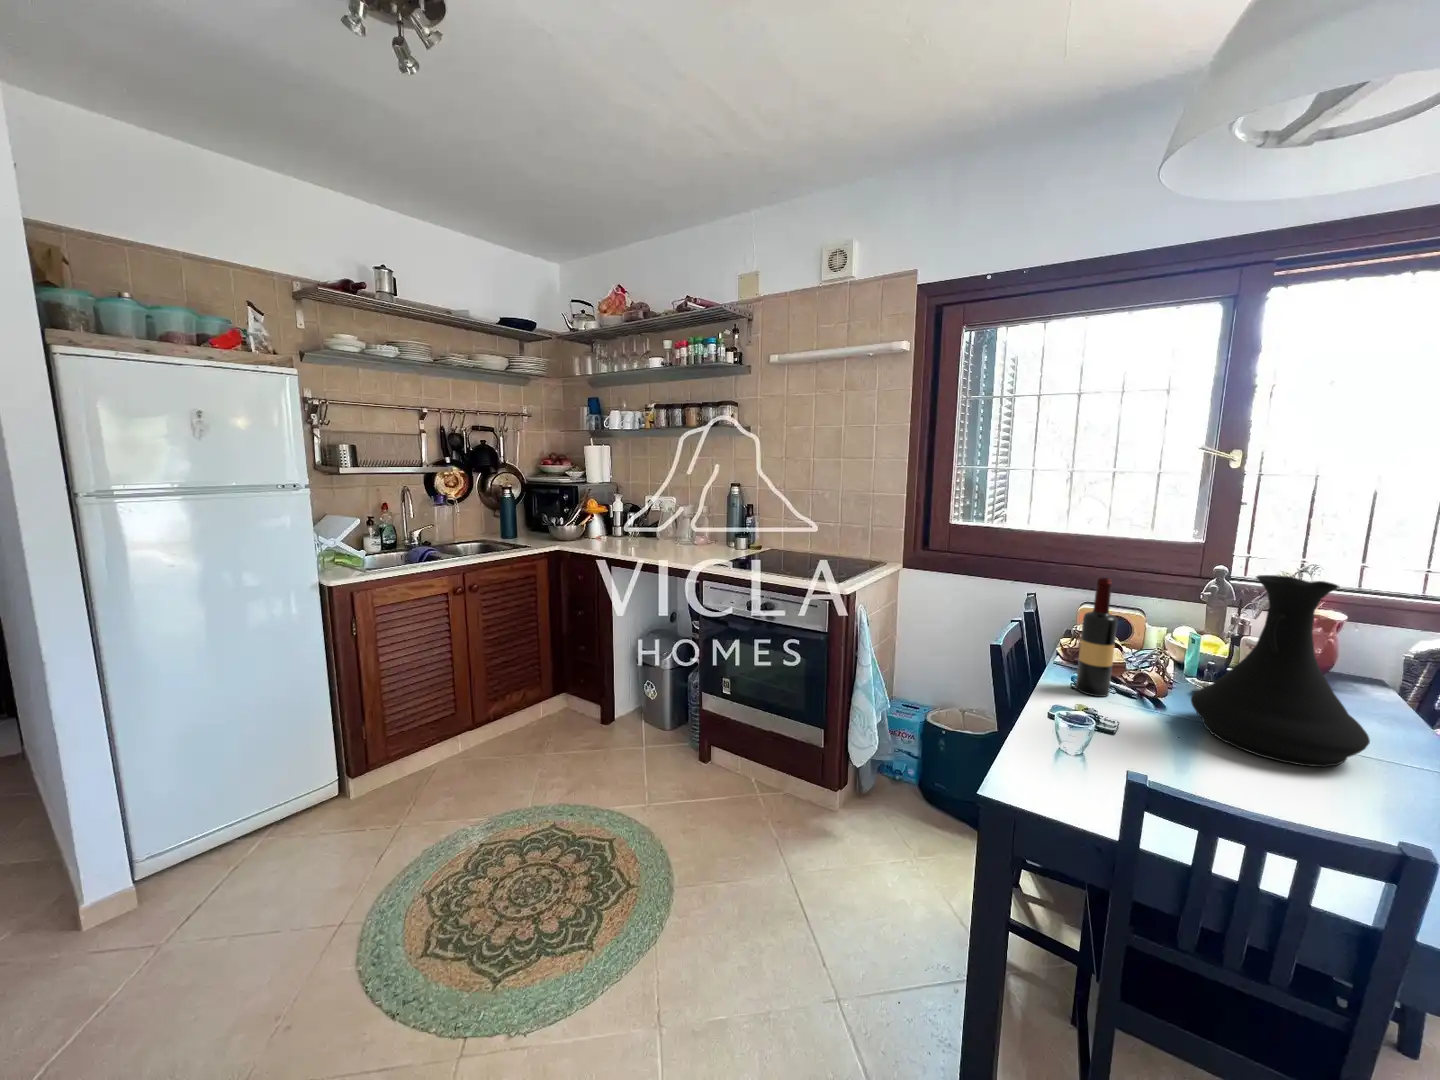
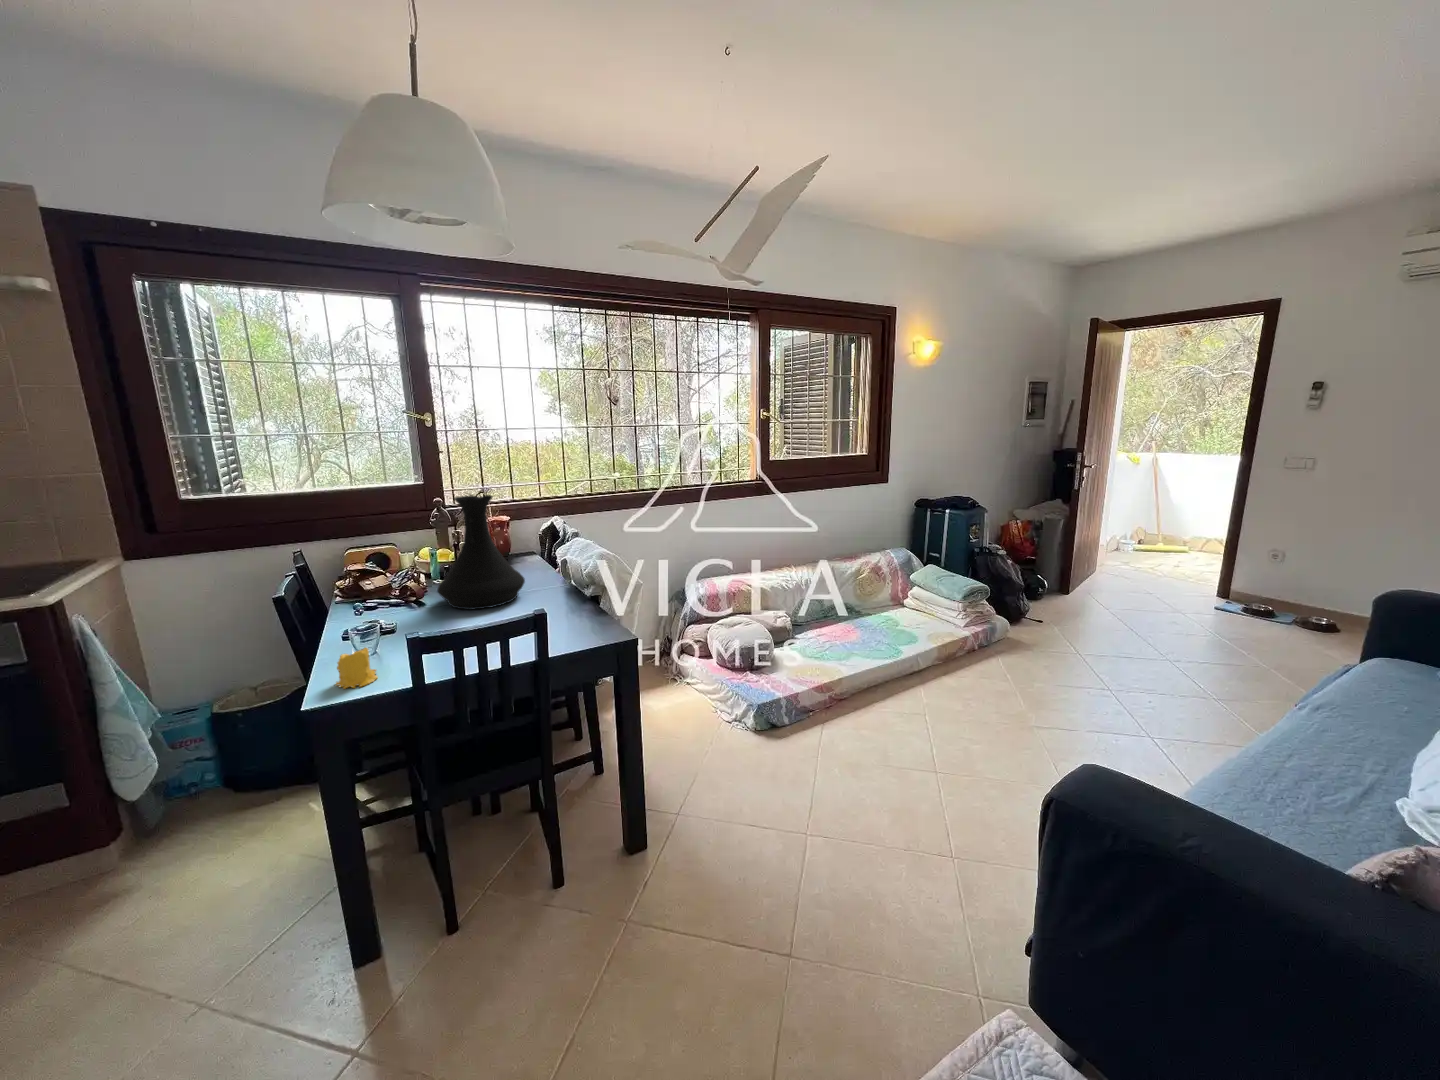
wine bottle: present [1076,577,1117,697] -> none [350,519,385,615]
candle: none [1022,743,1076,801] -> present [336,648,378,689]

